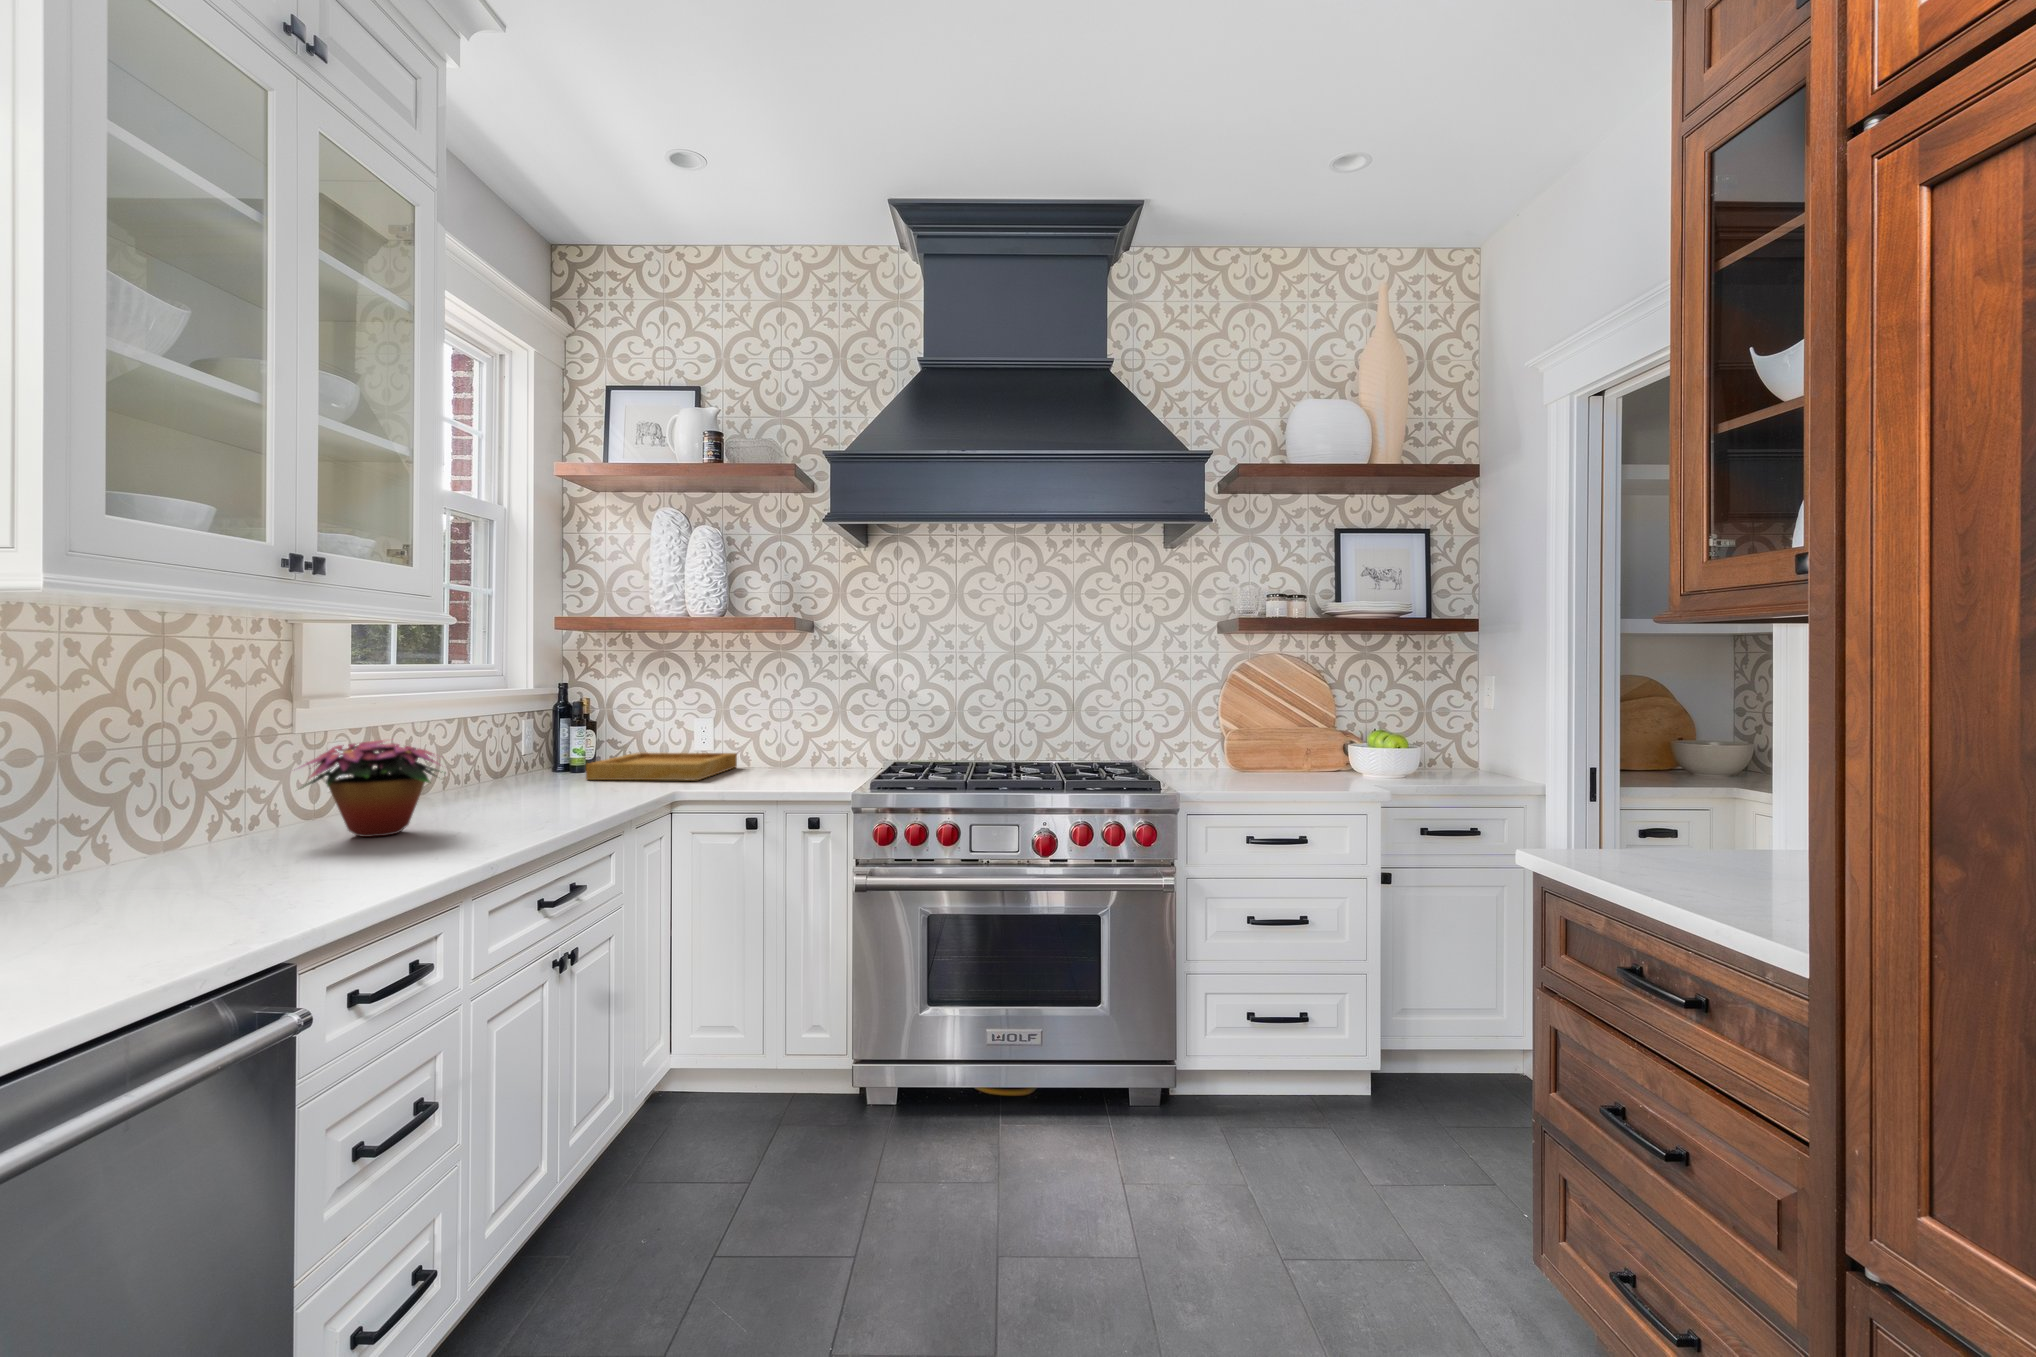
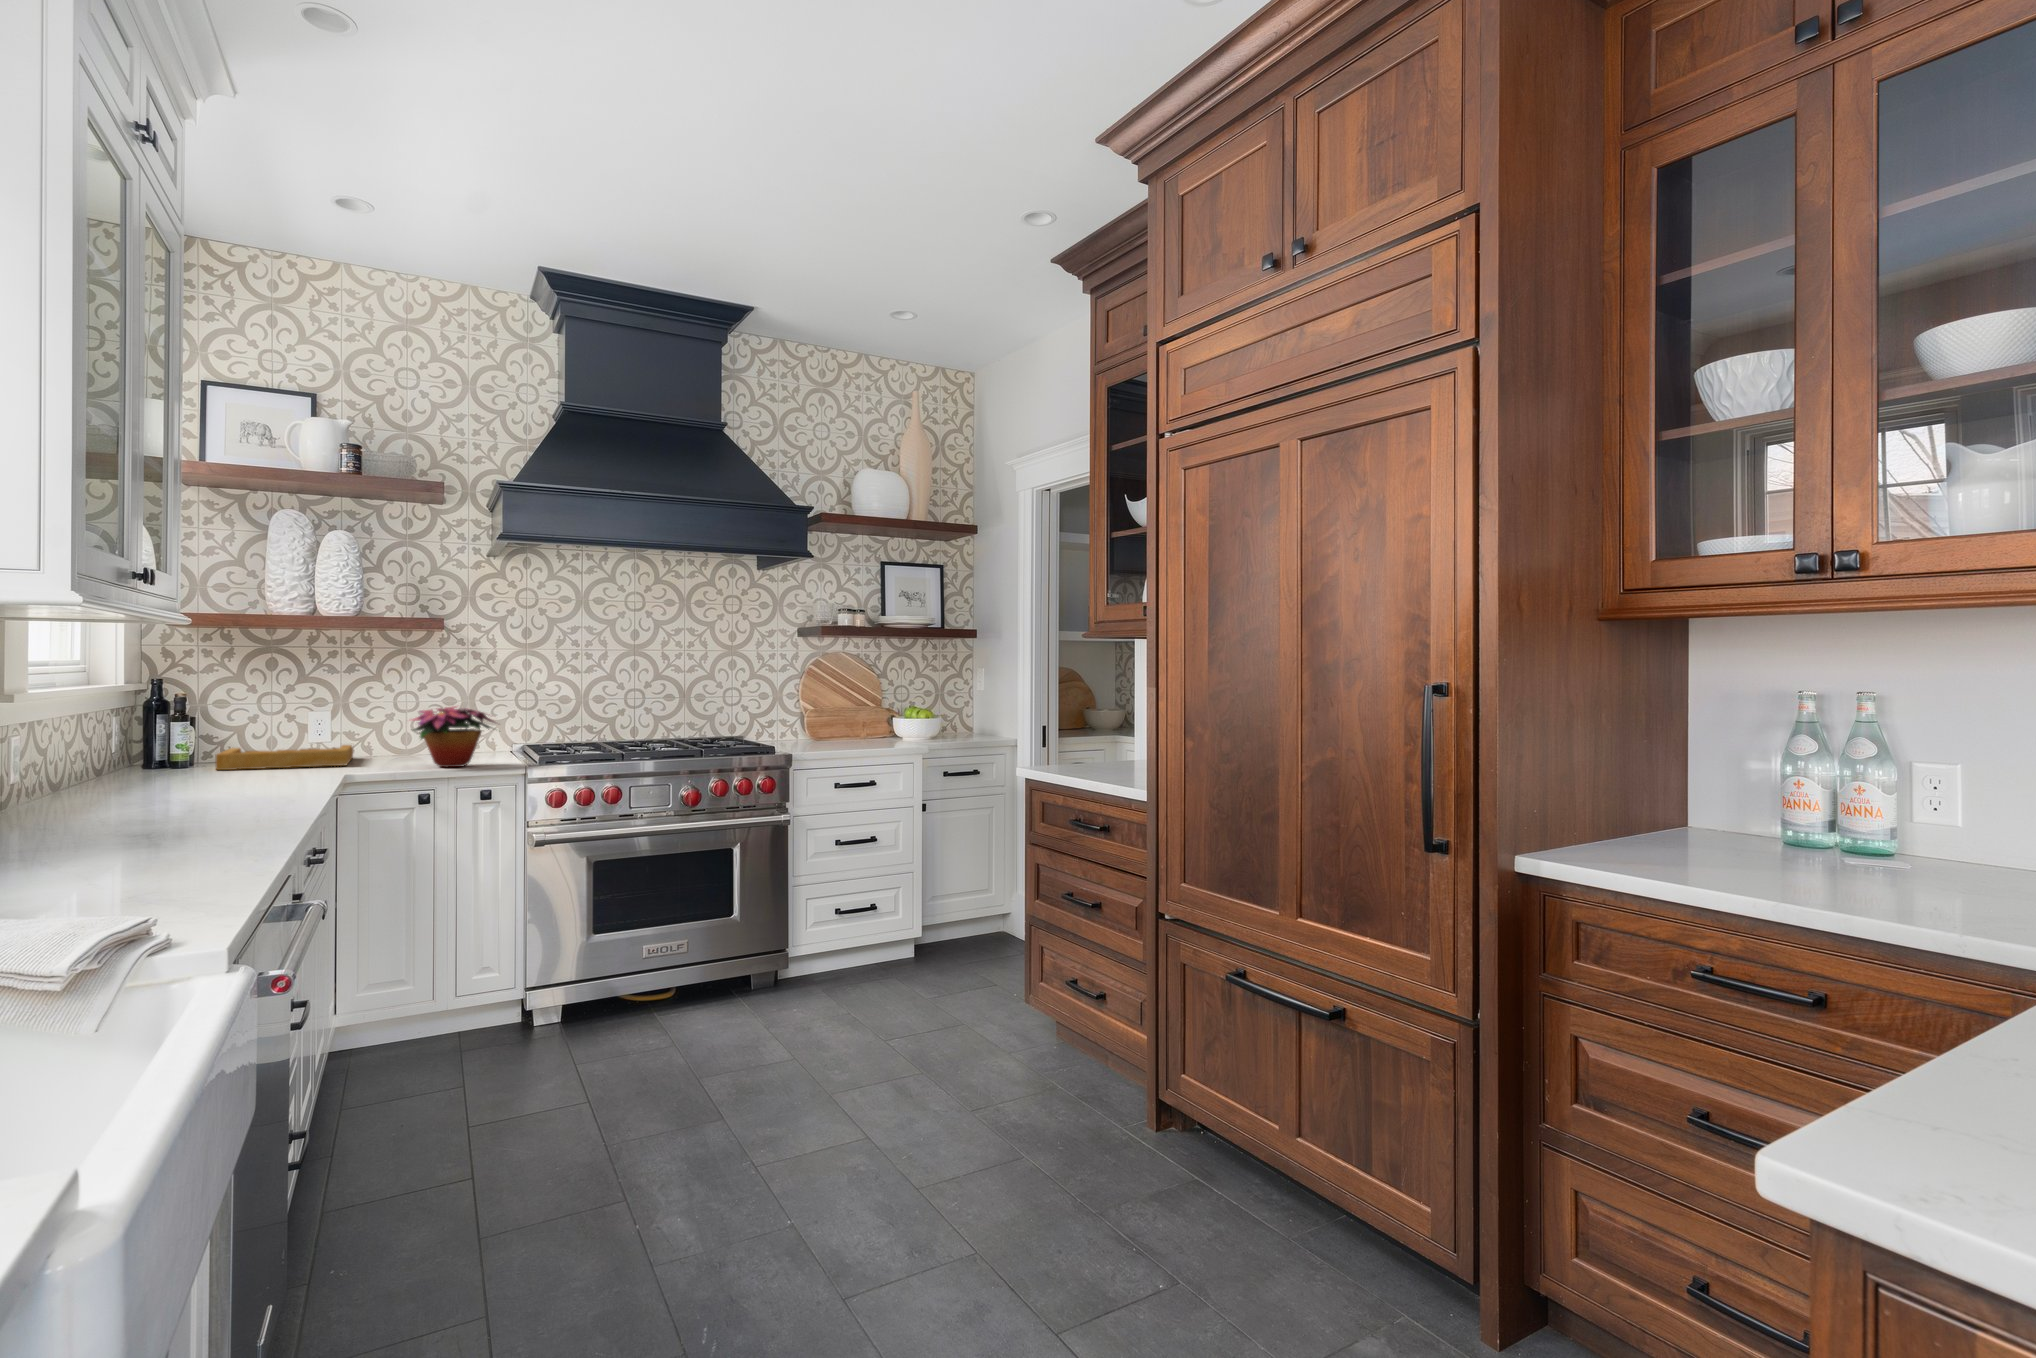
flower arrangement: present [301,739,439,837] -> present [412,706,495,767]

